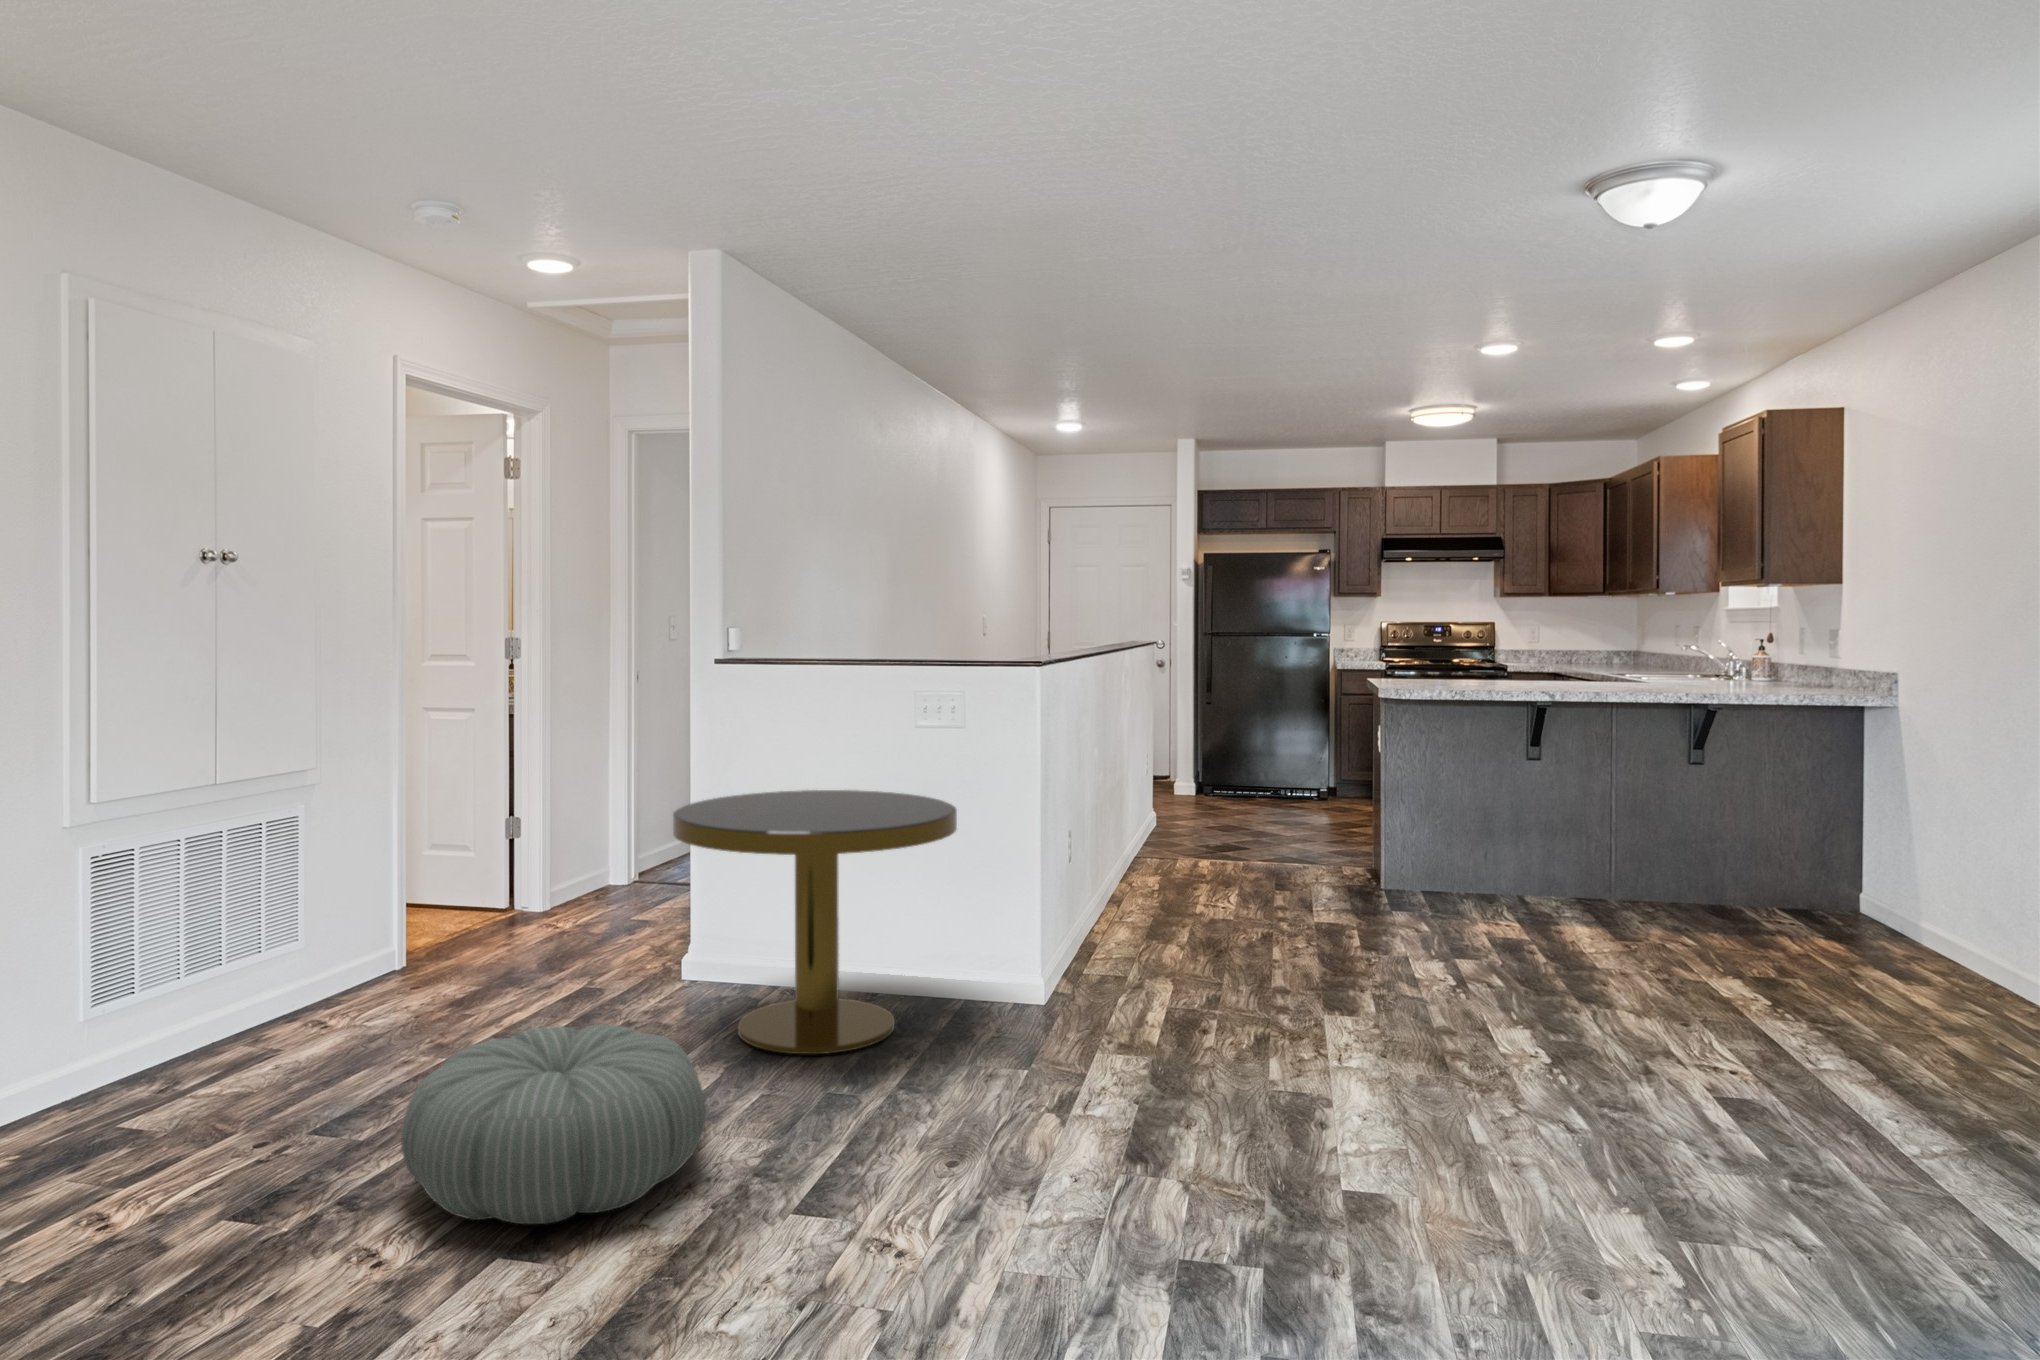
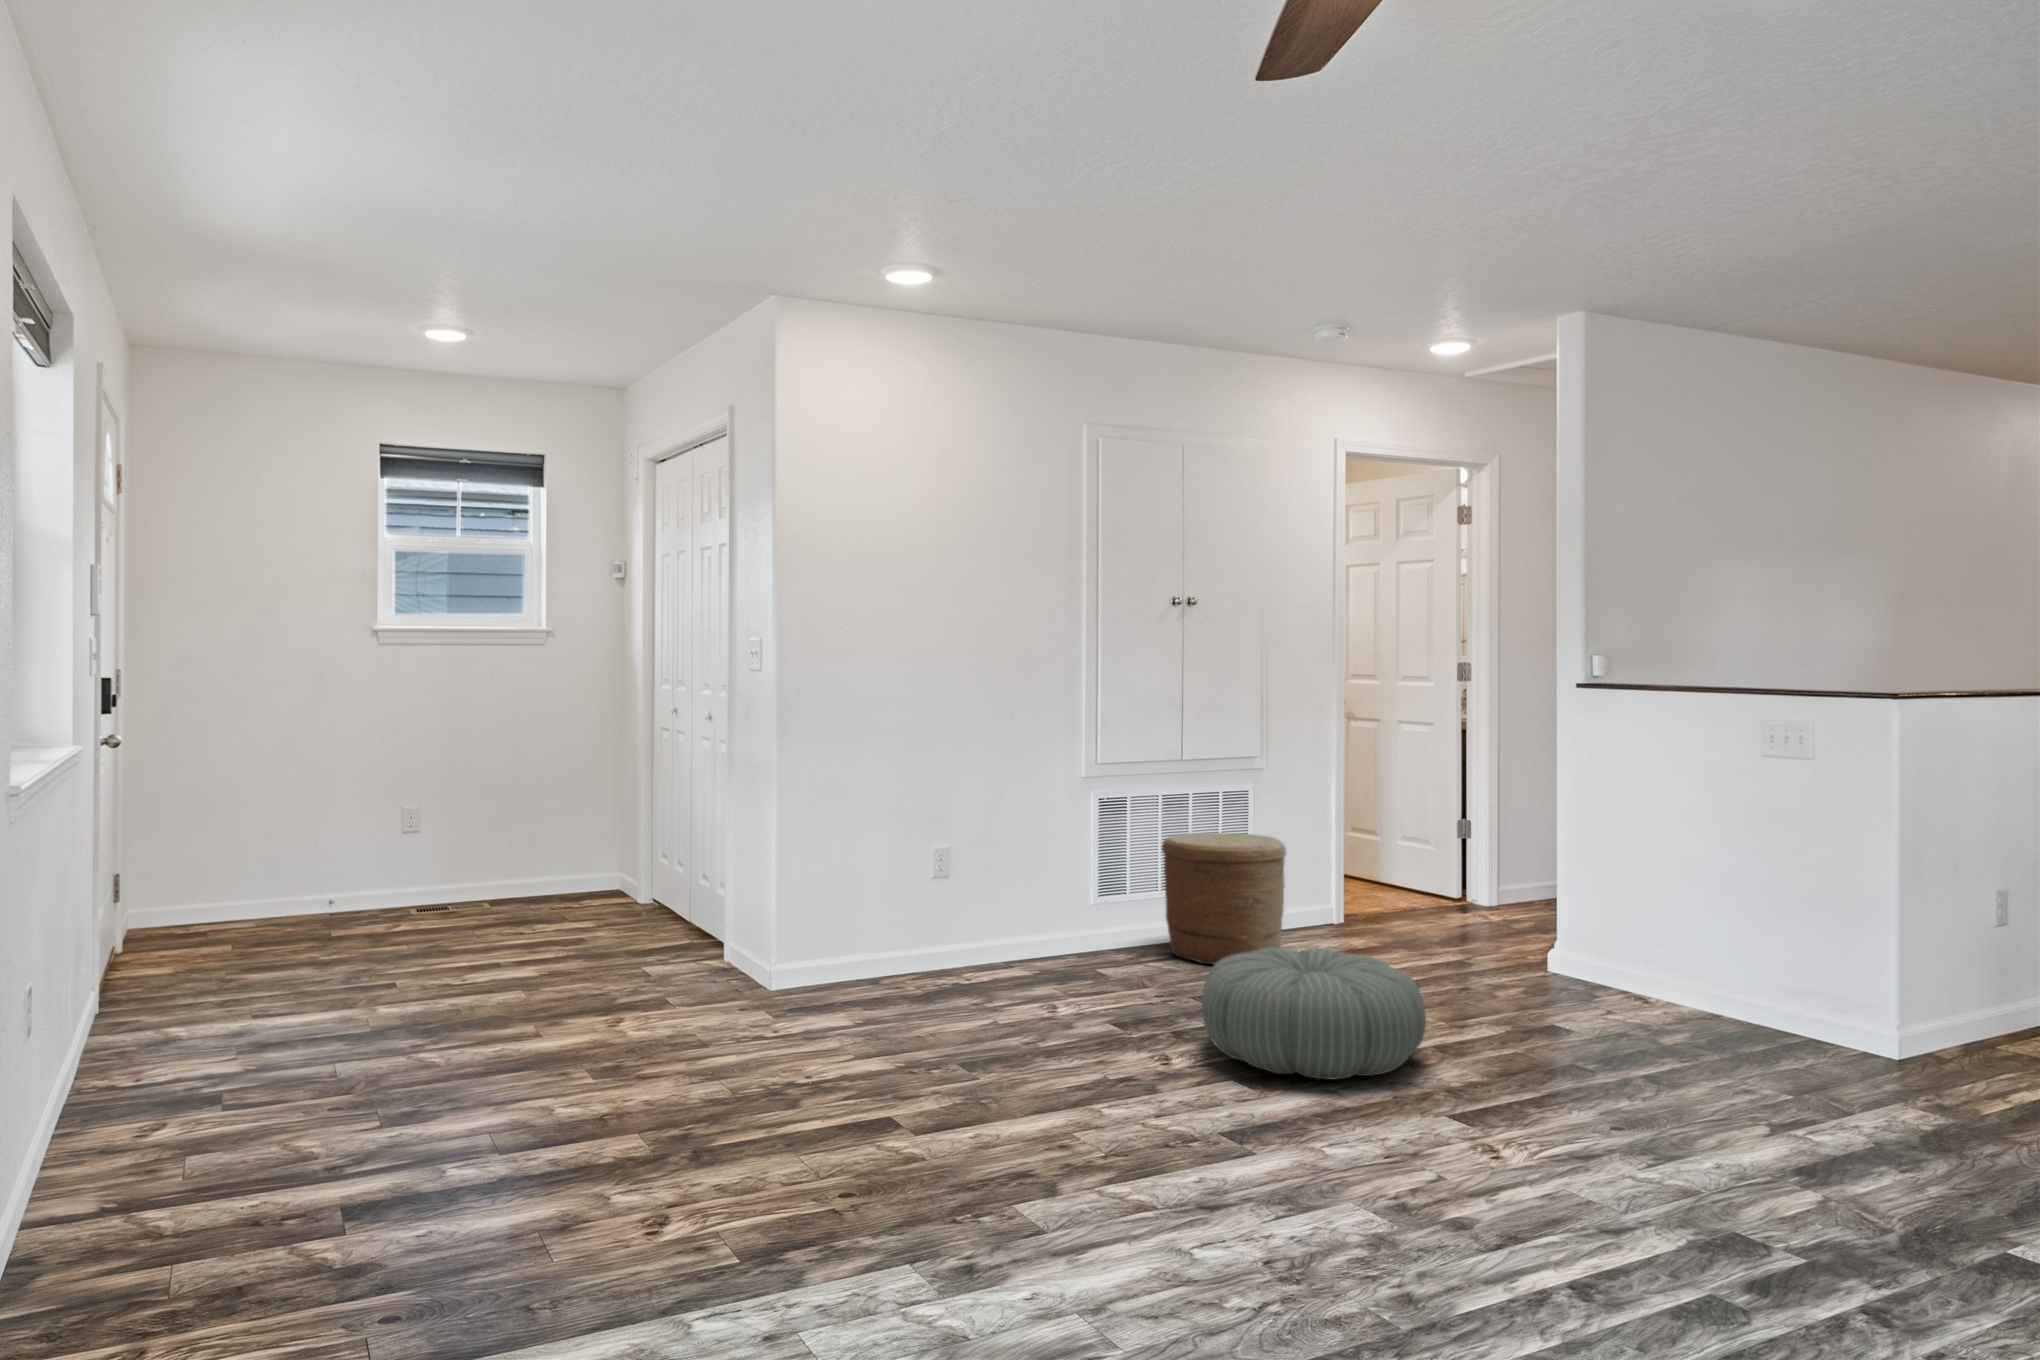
side table: present [673,790,957,1054] -> none [1482,802,1788,1050]
woven basket: none [197,875,387,1071] -> present [1162,833,1286,965]

